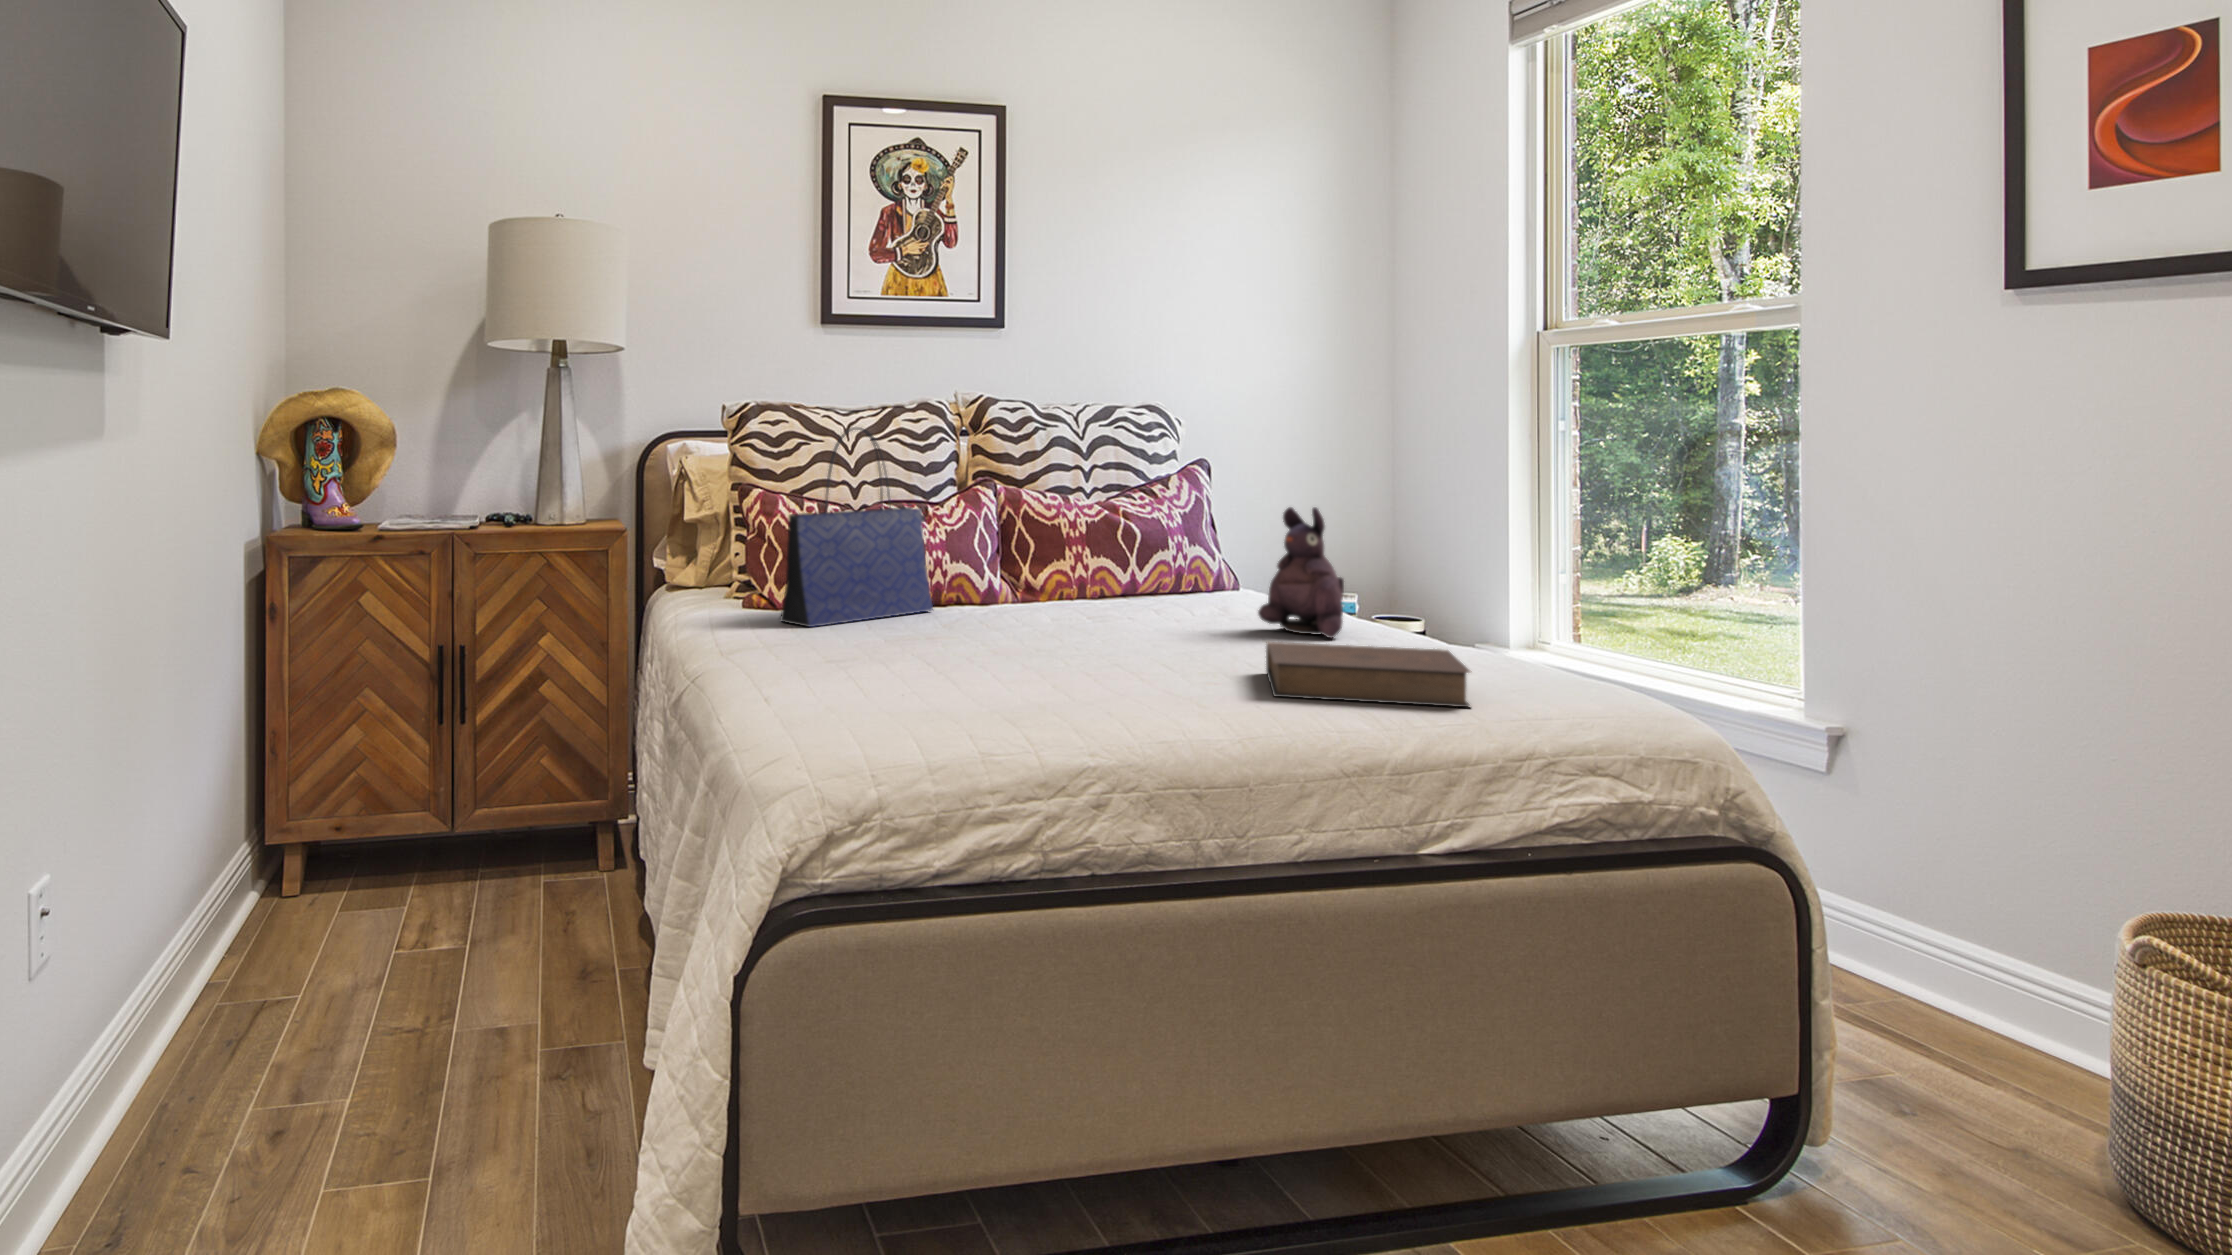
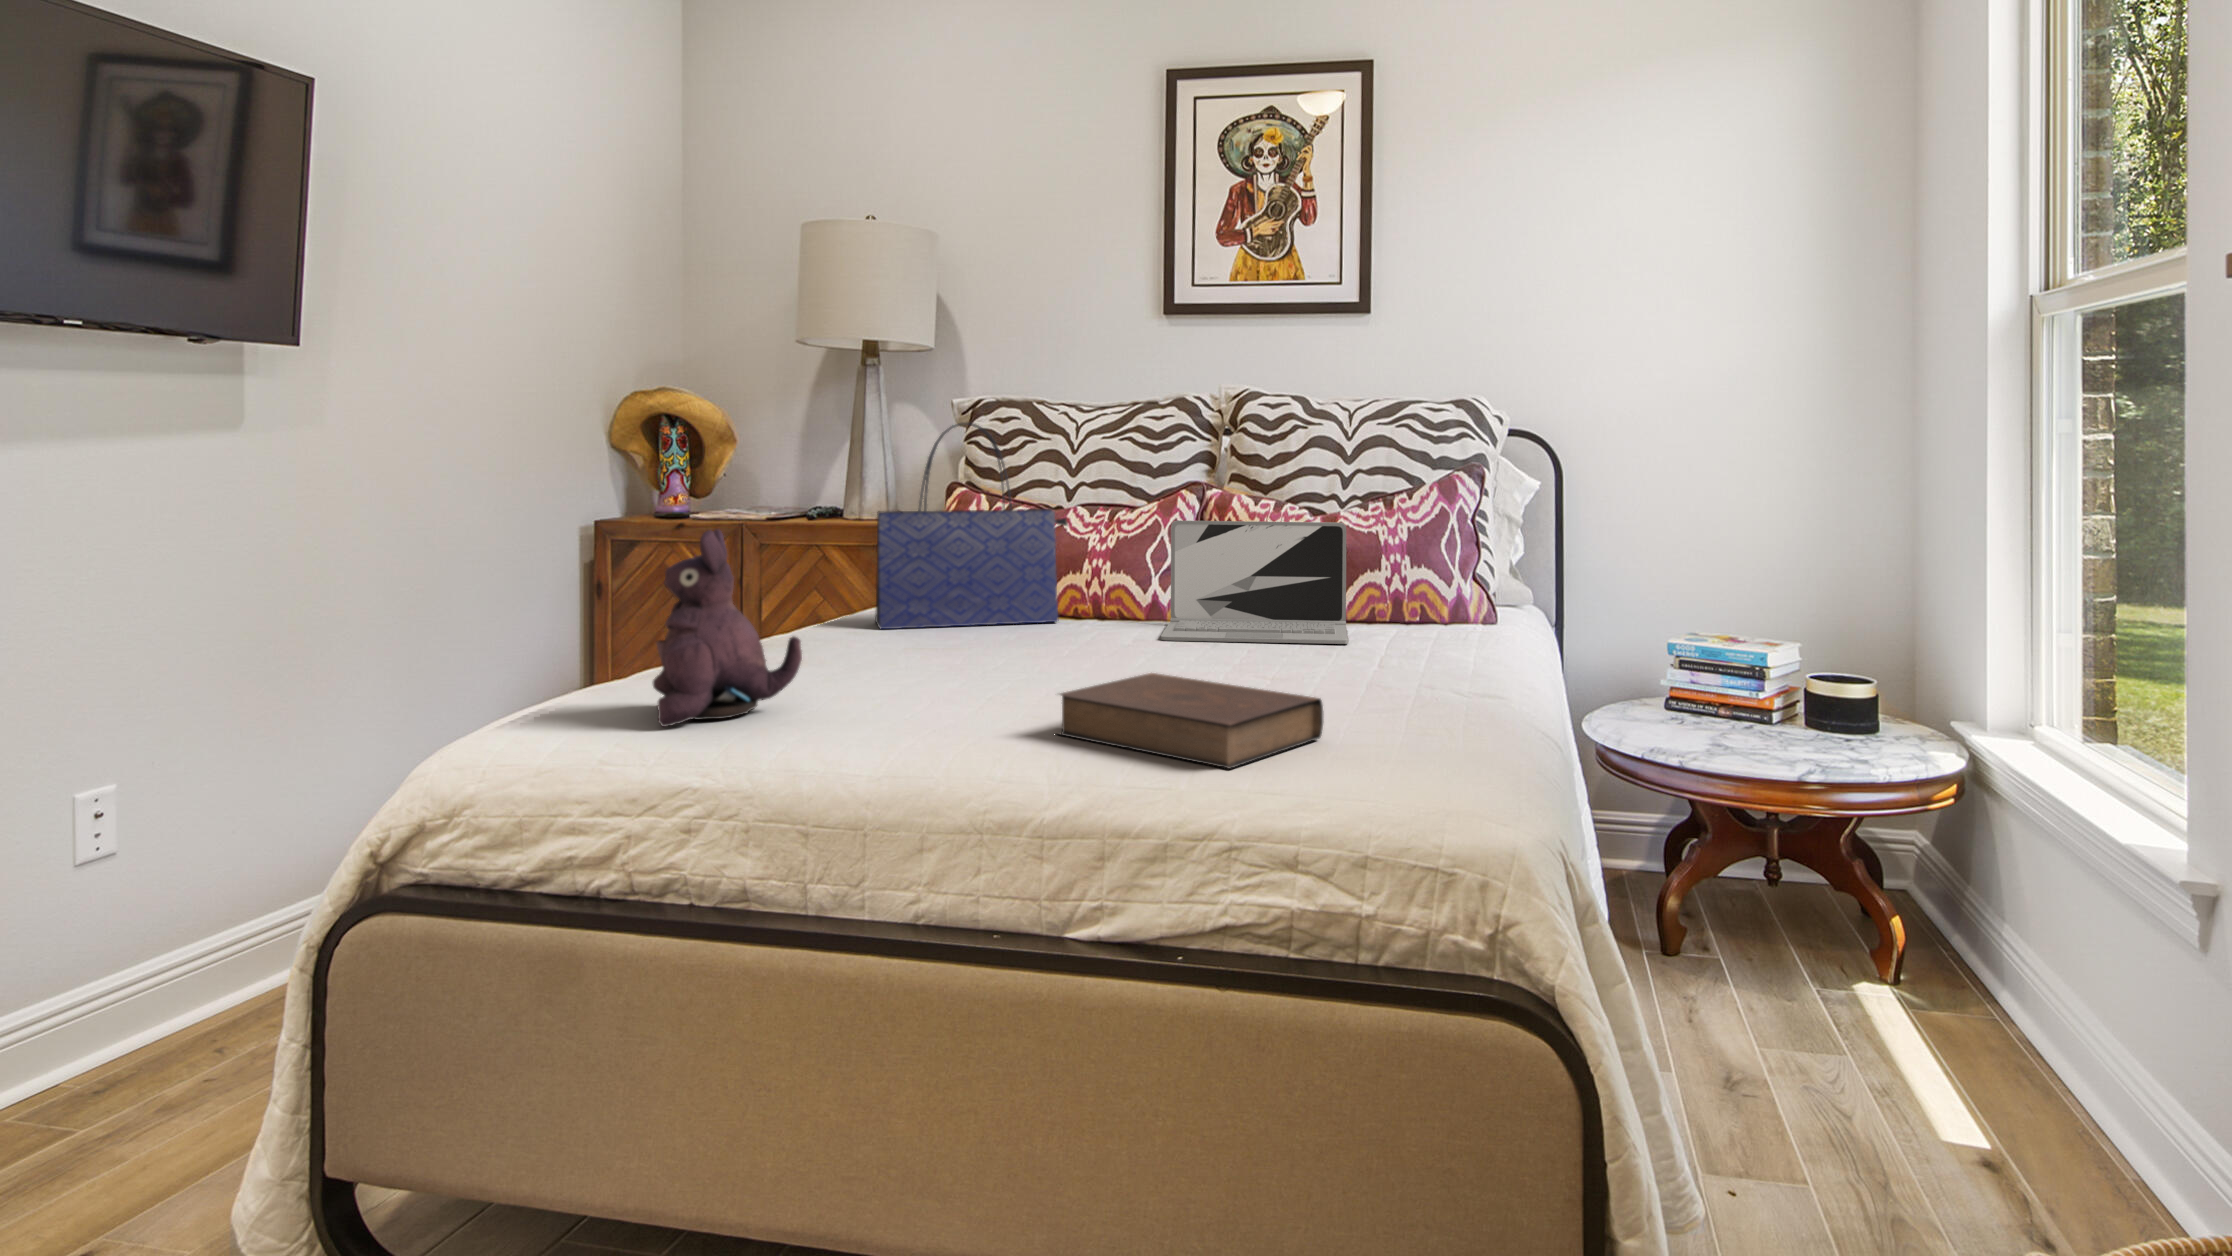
plush toy: present [1258,507,1344,638] -> present [653,529,802,727]
laptop: none [1023,511,1208,620] -> present [1161,520,1349,644]

